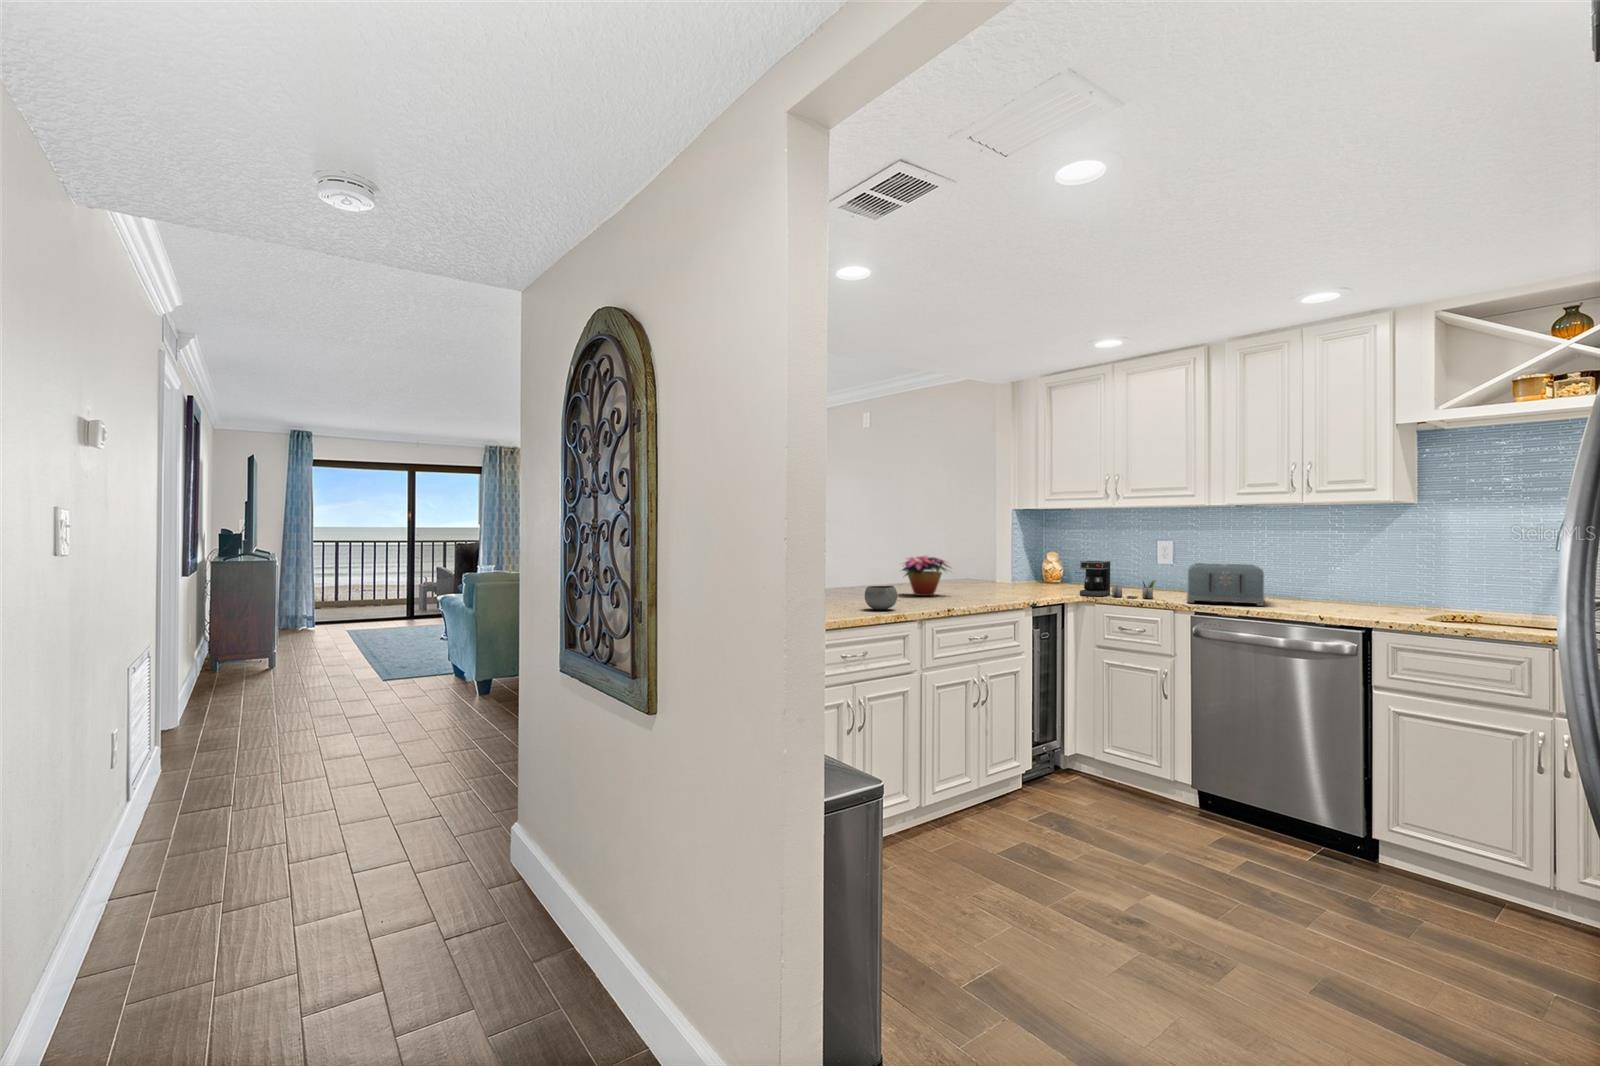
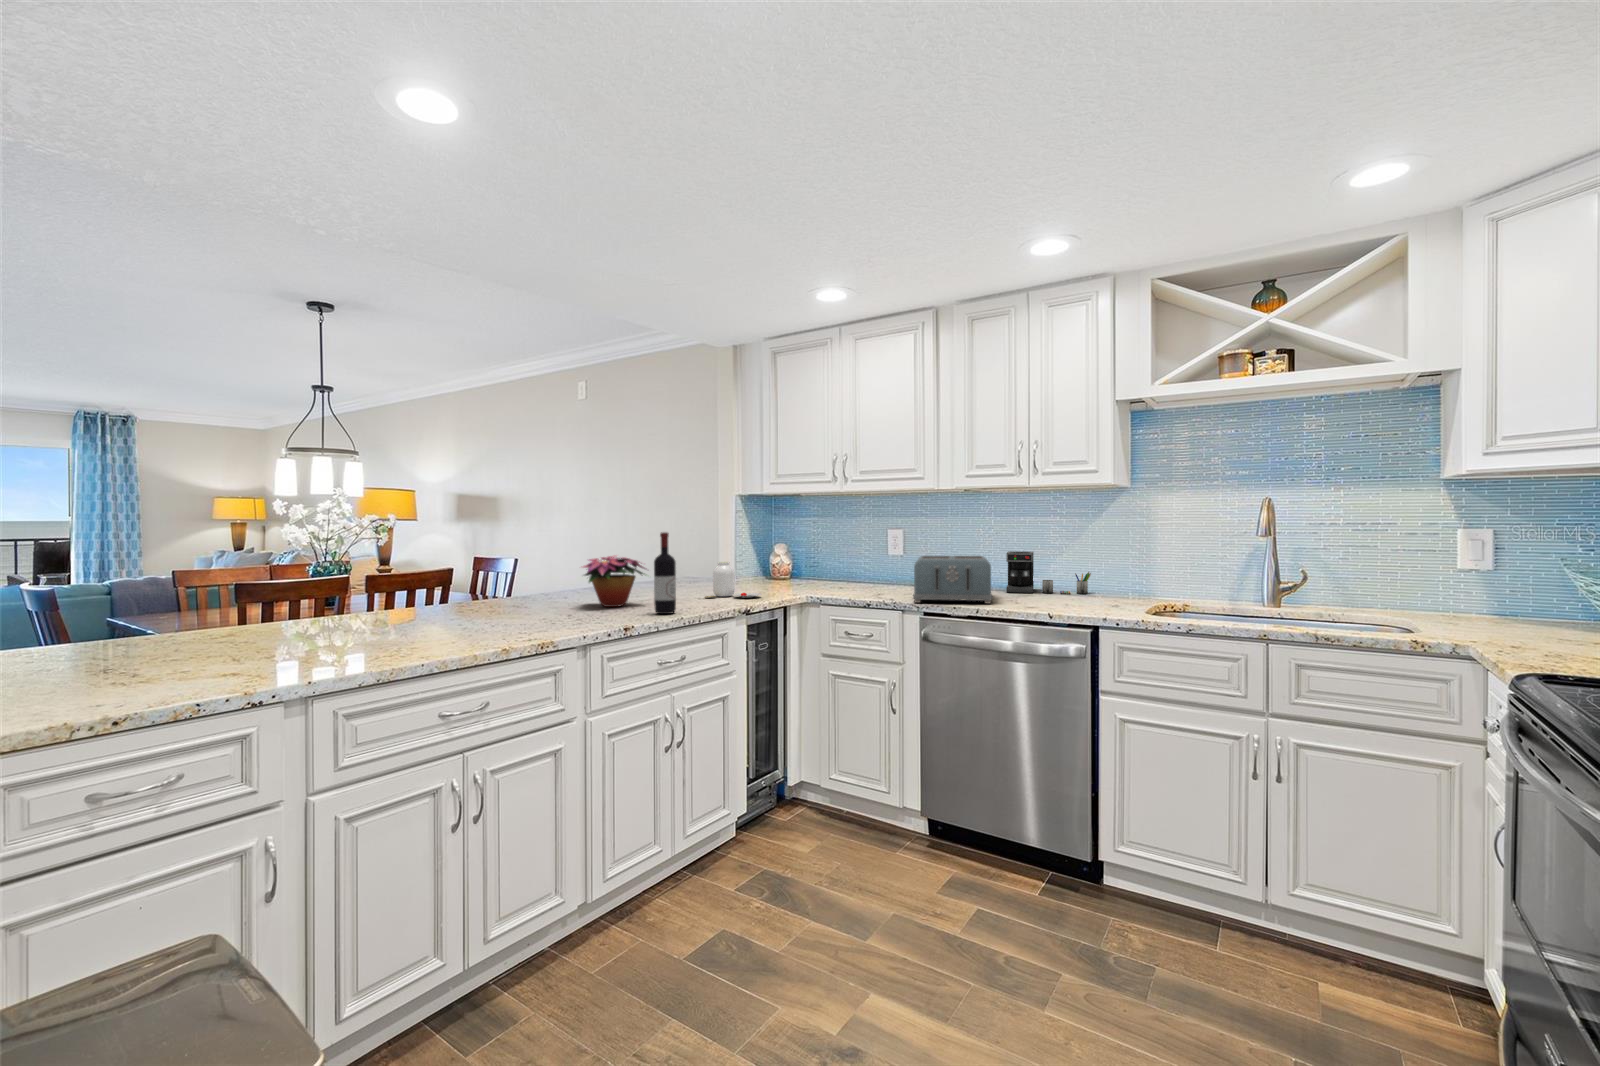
wine bottle: none [963,537,980,602] -> present [654,532,676,614]
coffee maker: present [1080,561,1155,599] -> present [1006,551,1091,594]
jar: none [994,564,1044,594] -> present [706,562,761,598]
bowl: present [865,586,897,610] -> none [506,602,553,636]

